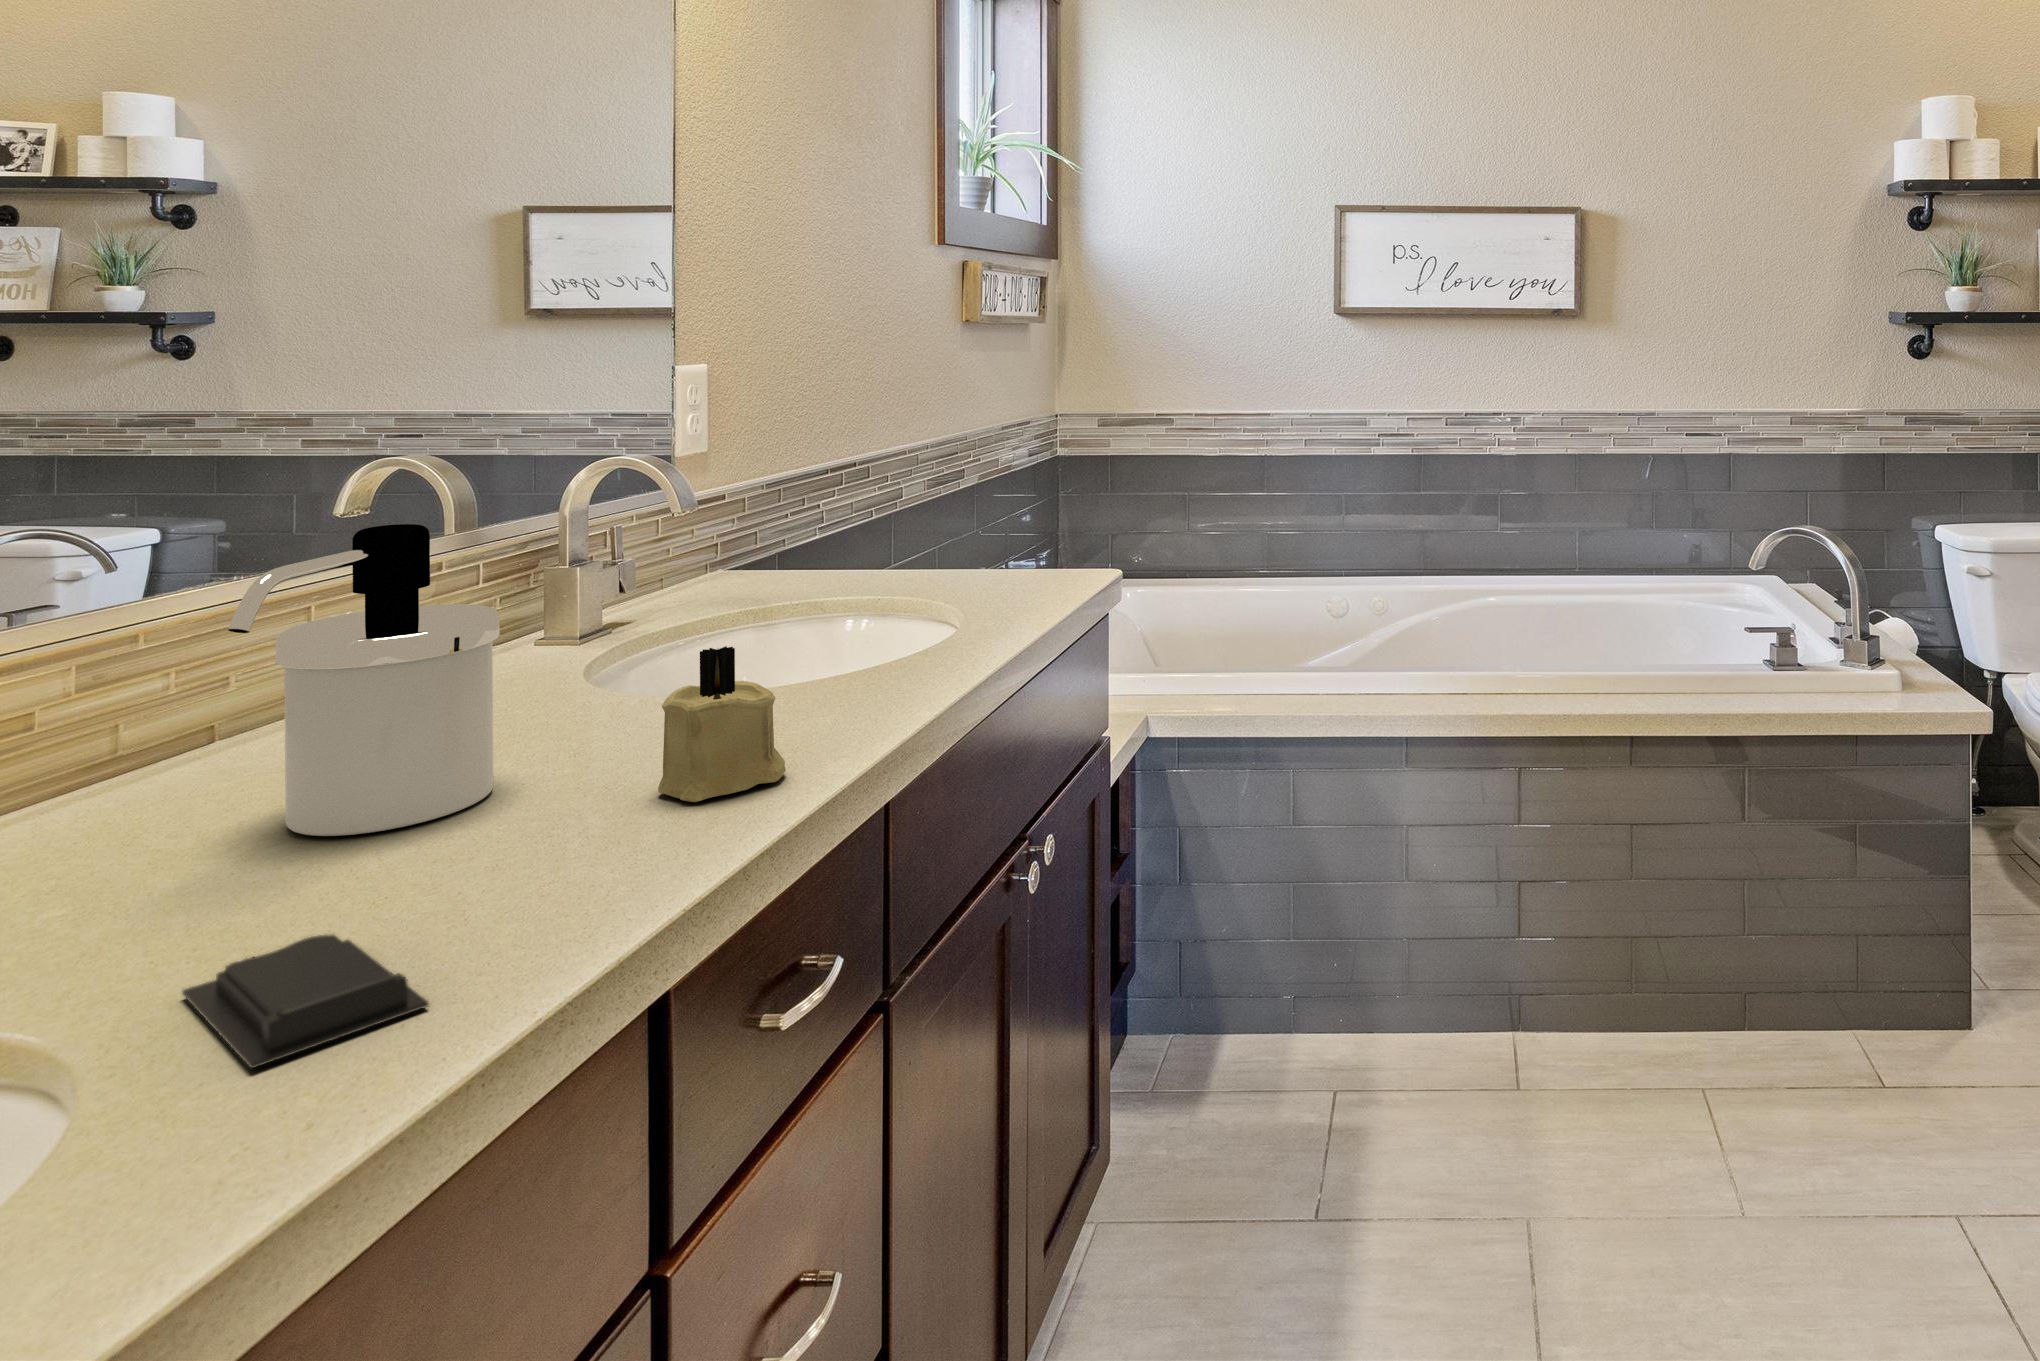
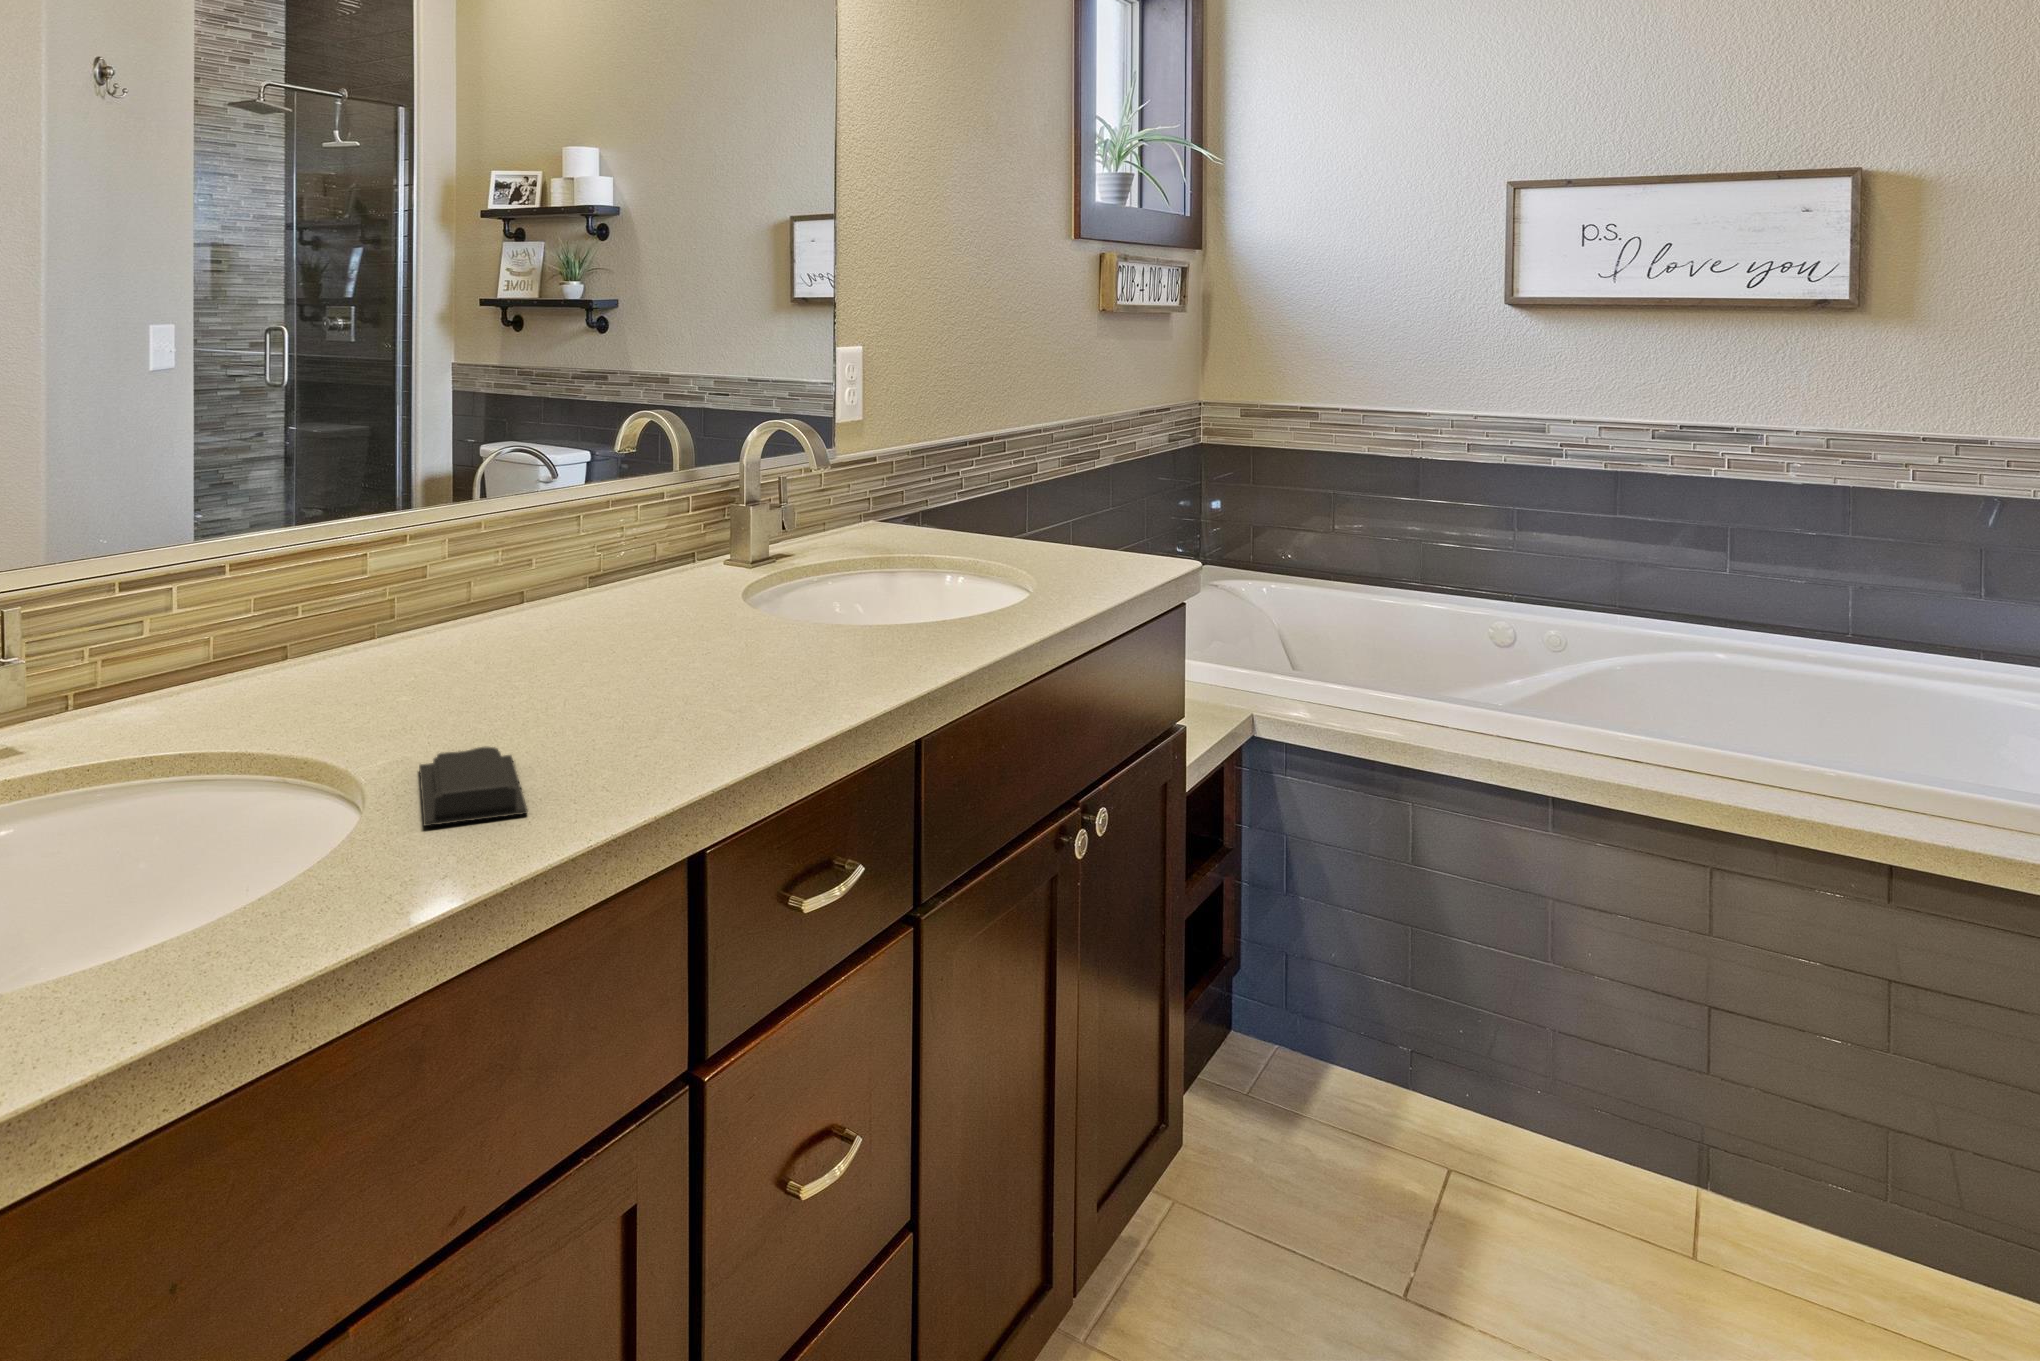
soap dispenser: present [228,524,500,836] -> none [476,459,647,684]
candle: present [658,646,786,802] -> none [735,580,828,705]

